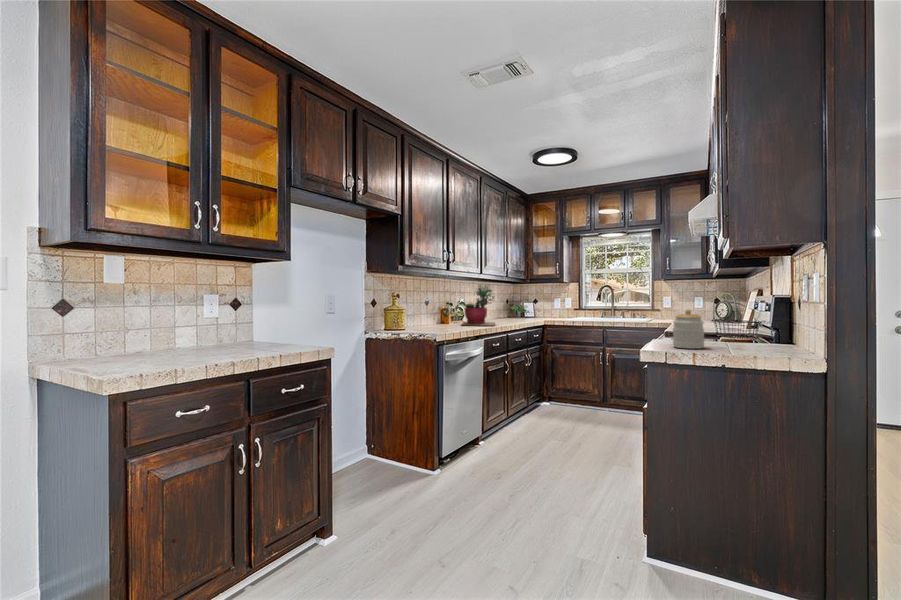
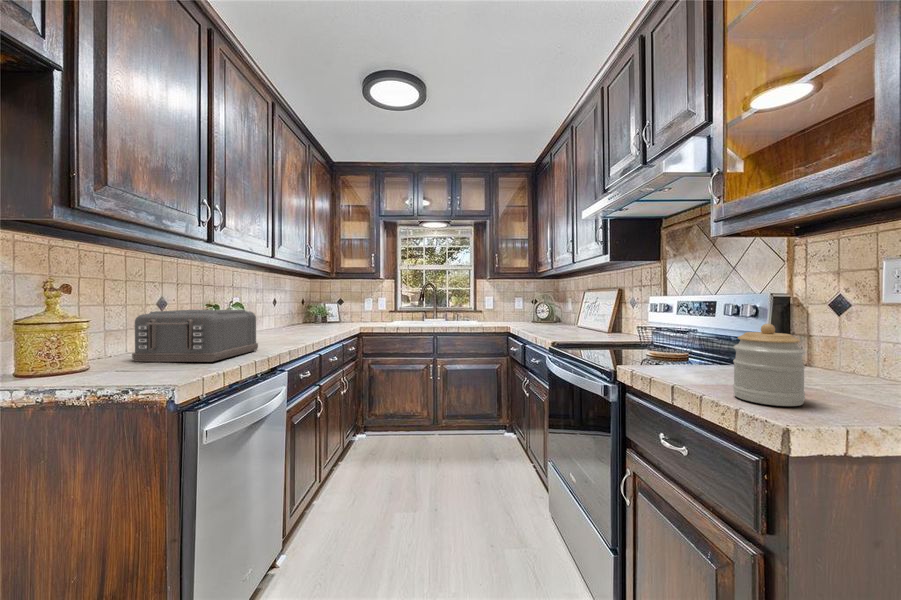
succulent plant: present [462,285,495,325] -> none [235,275,300,344]
toaster: none [418,305,471,330] -> present [132,310,258,362]

